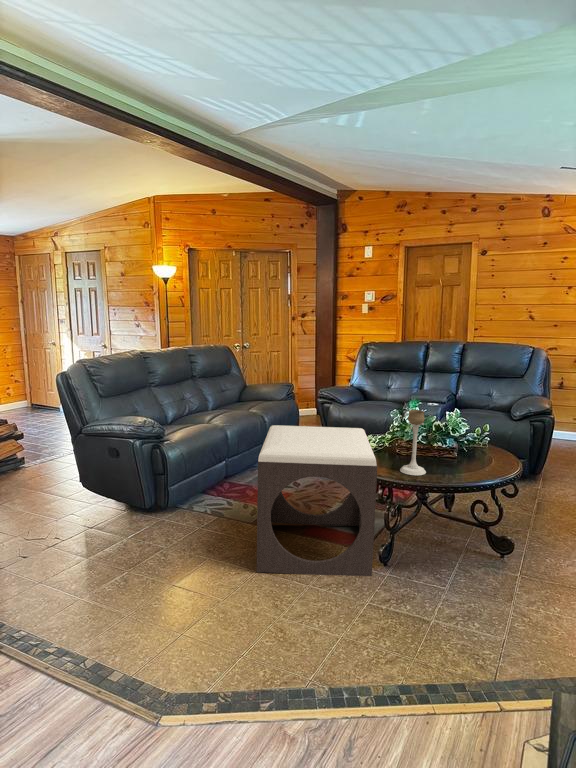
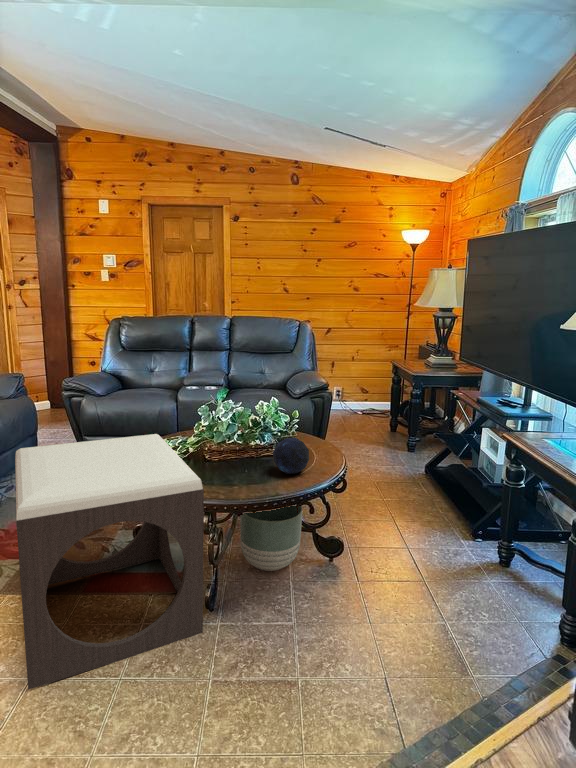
candle holder: present [400,410,426,475] -> none [221,405,253,489]
decorative orb: none [447,443,478,473] -> present [273,438,309,474]
planter: none [419,491,475,554] -> present [240,506,302,571]

